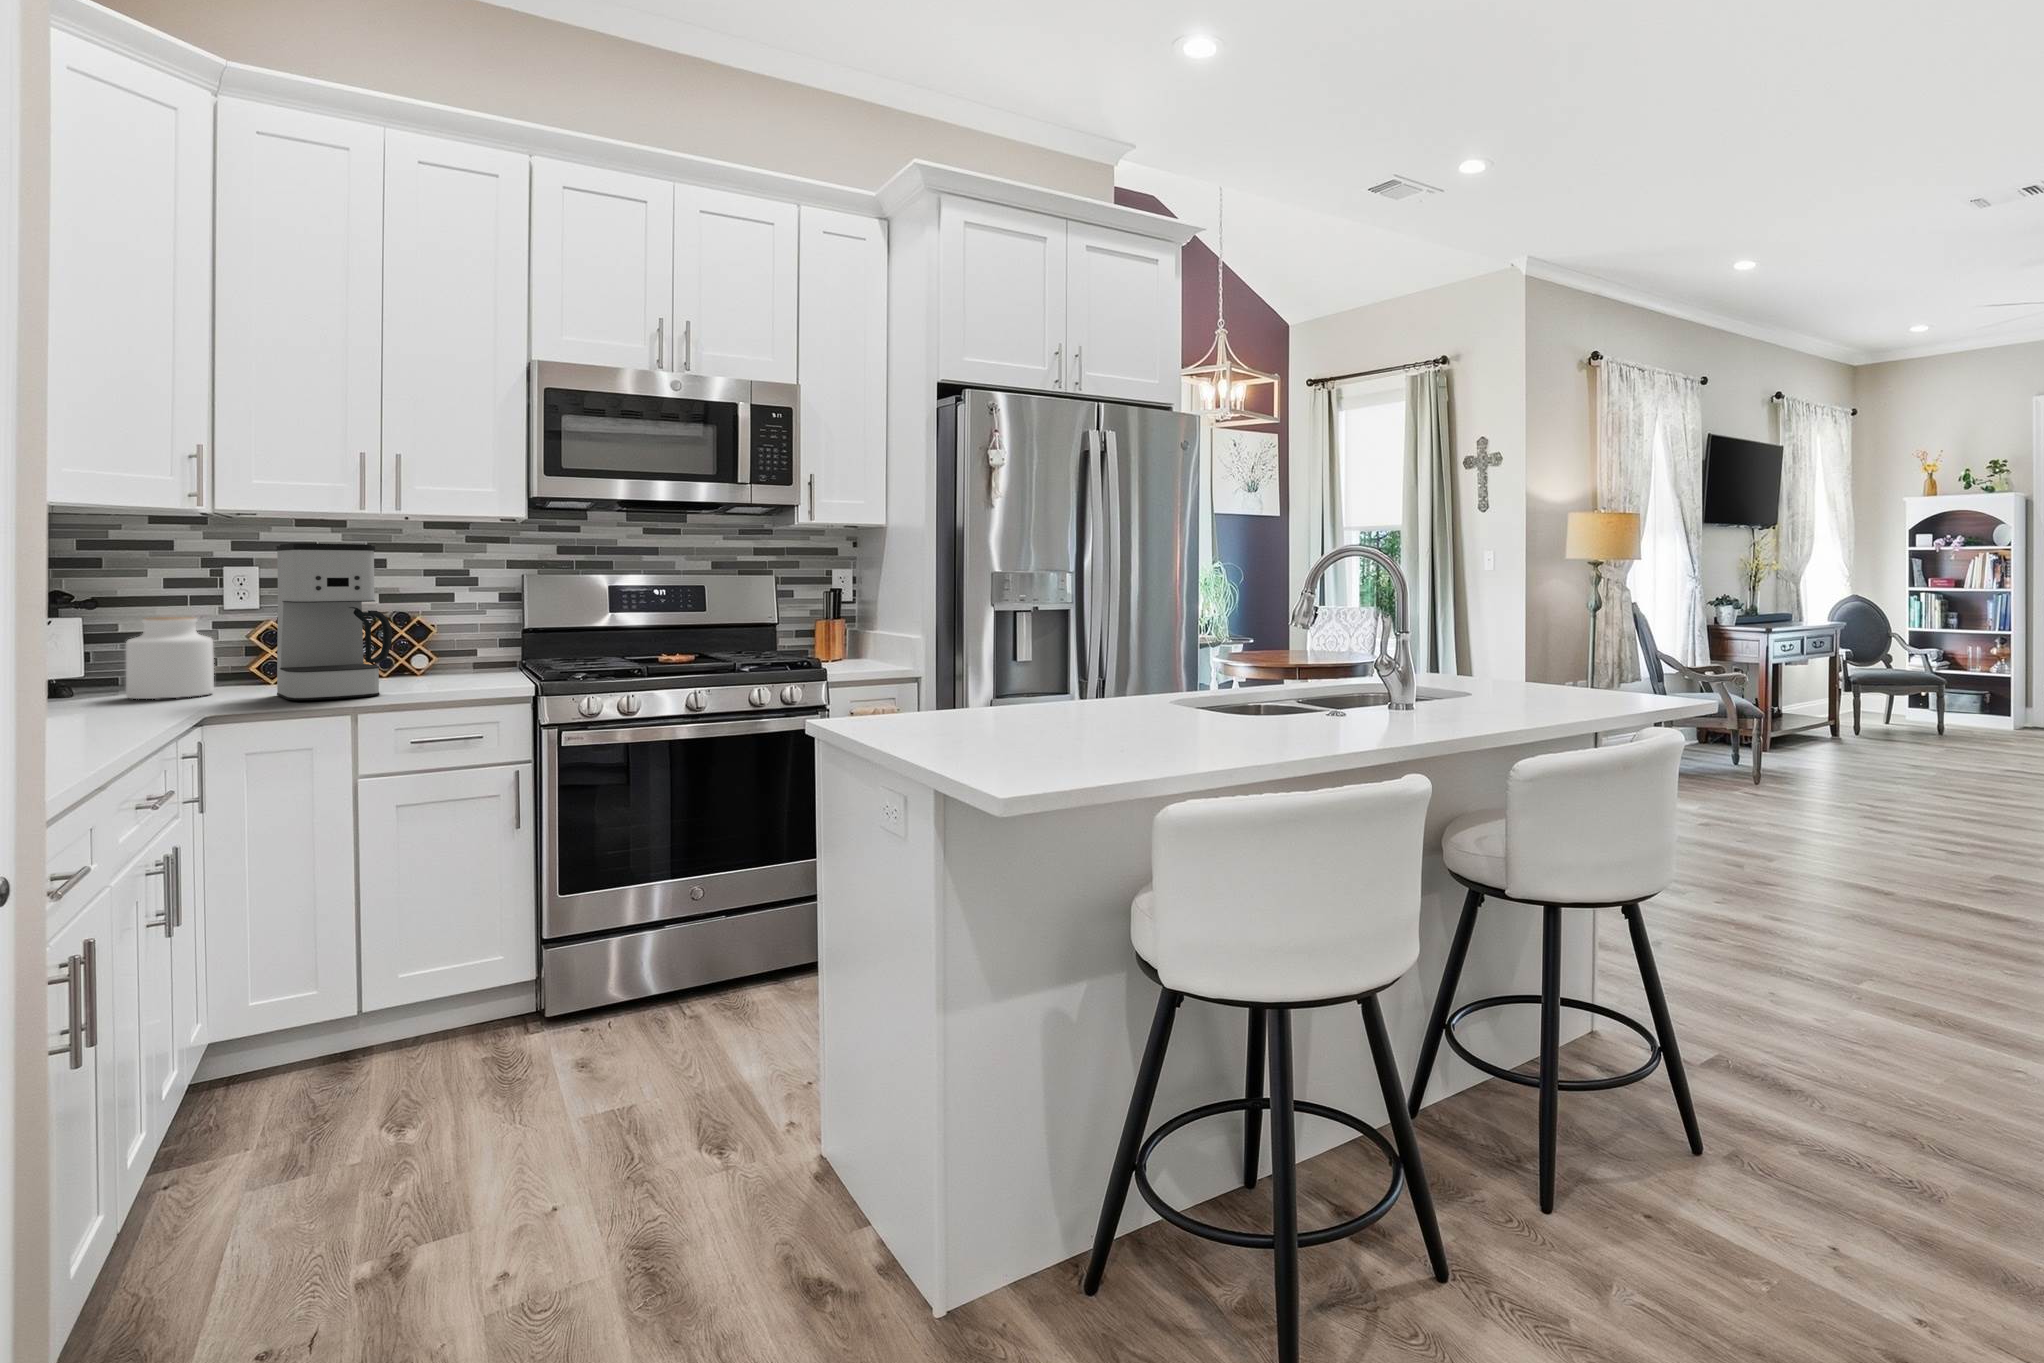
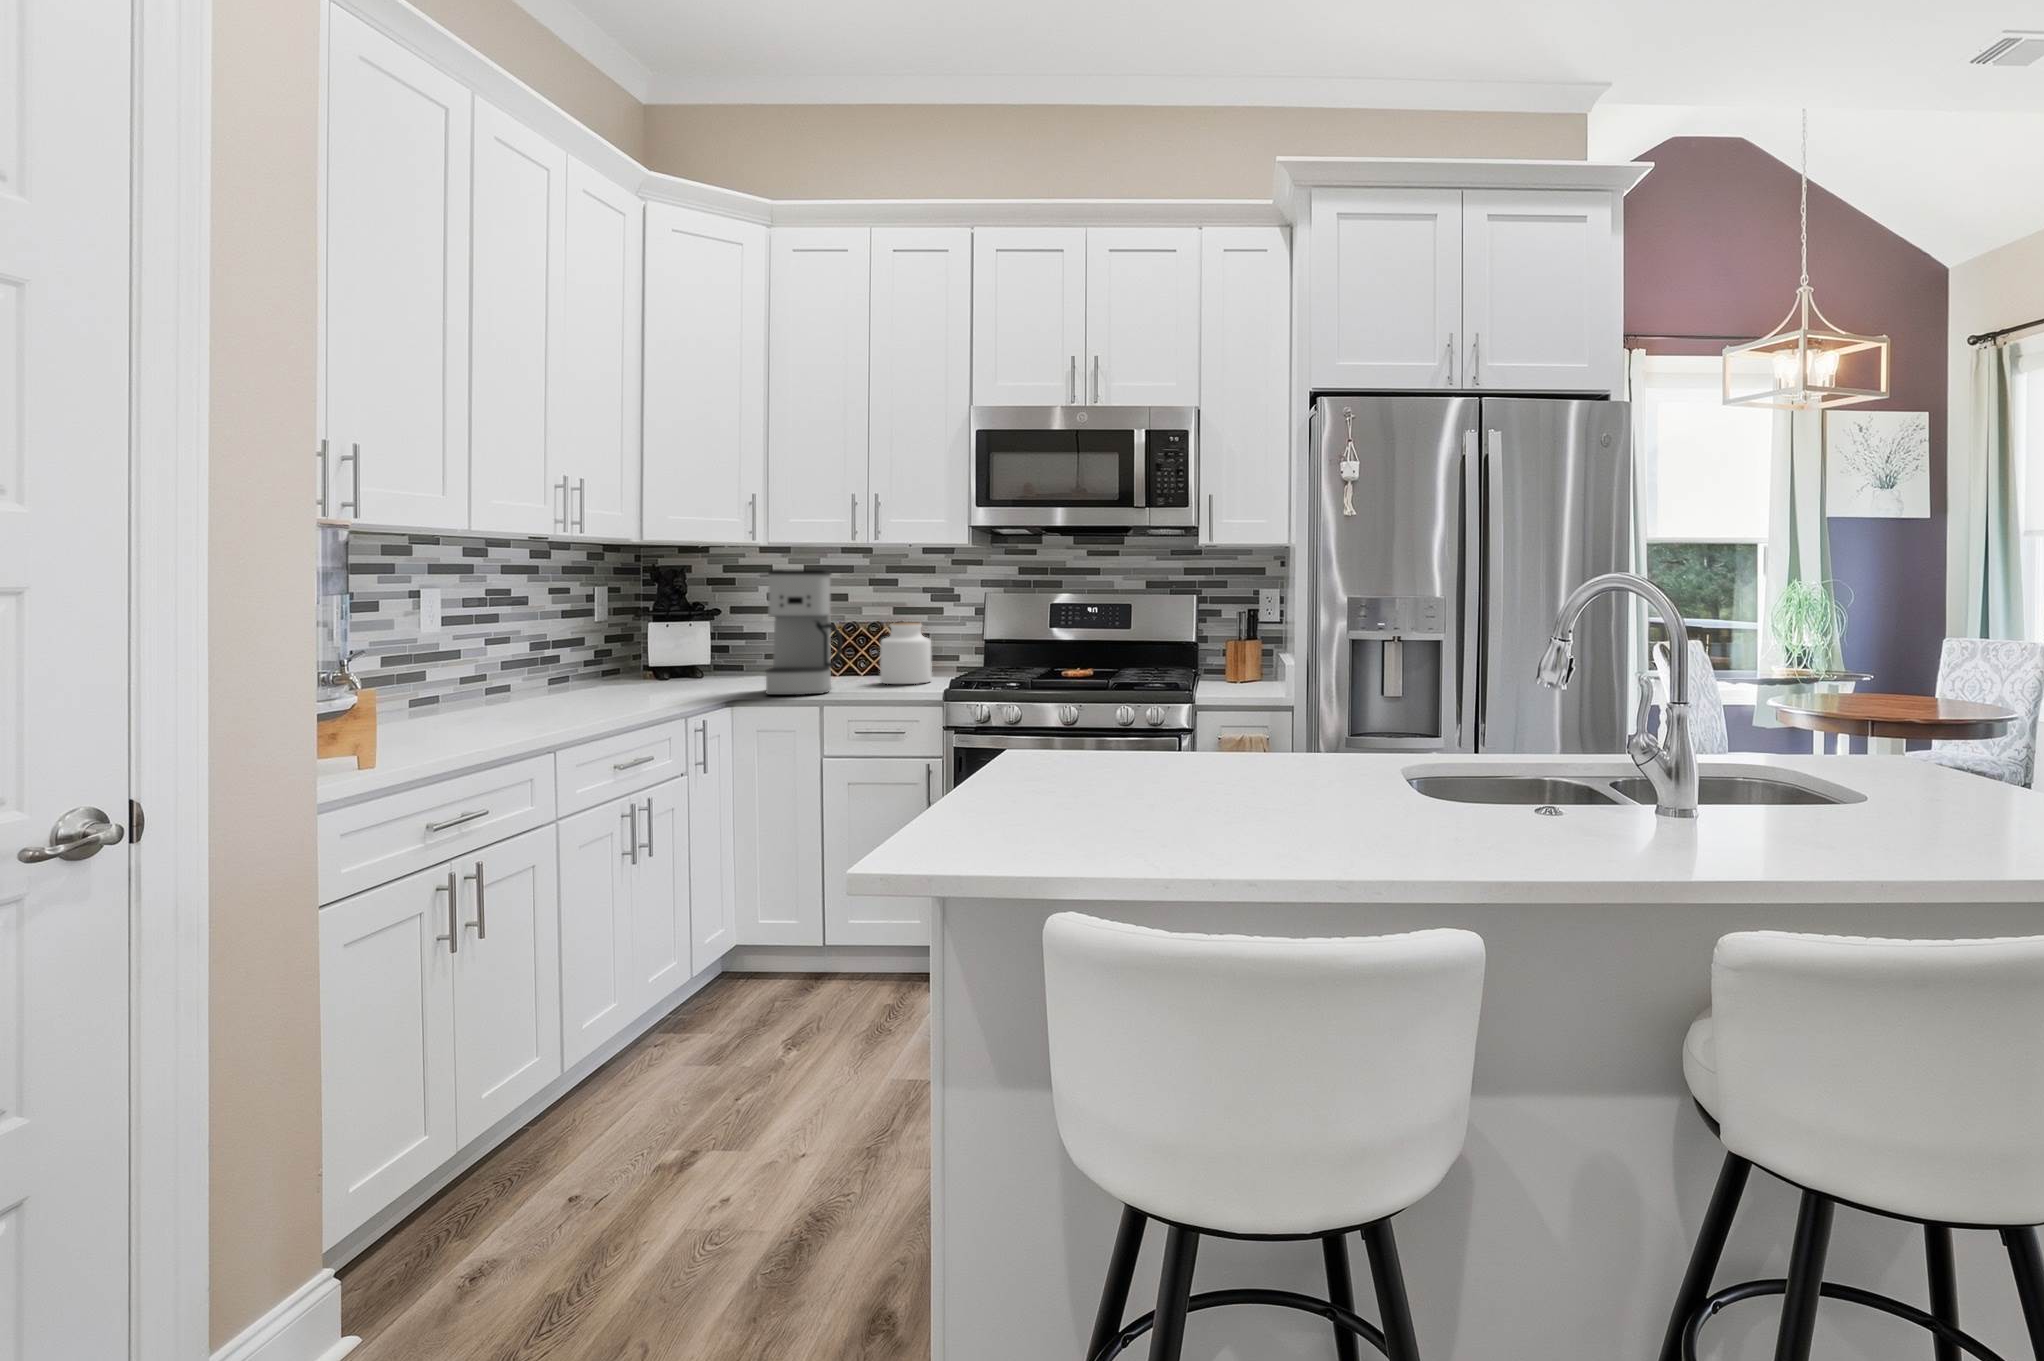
jar: present [126,617,214,699] -> present [880,623,932,684]

